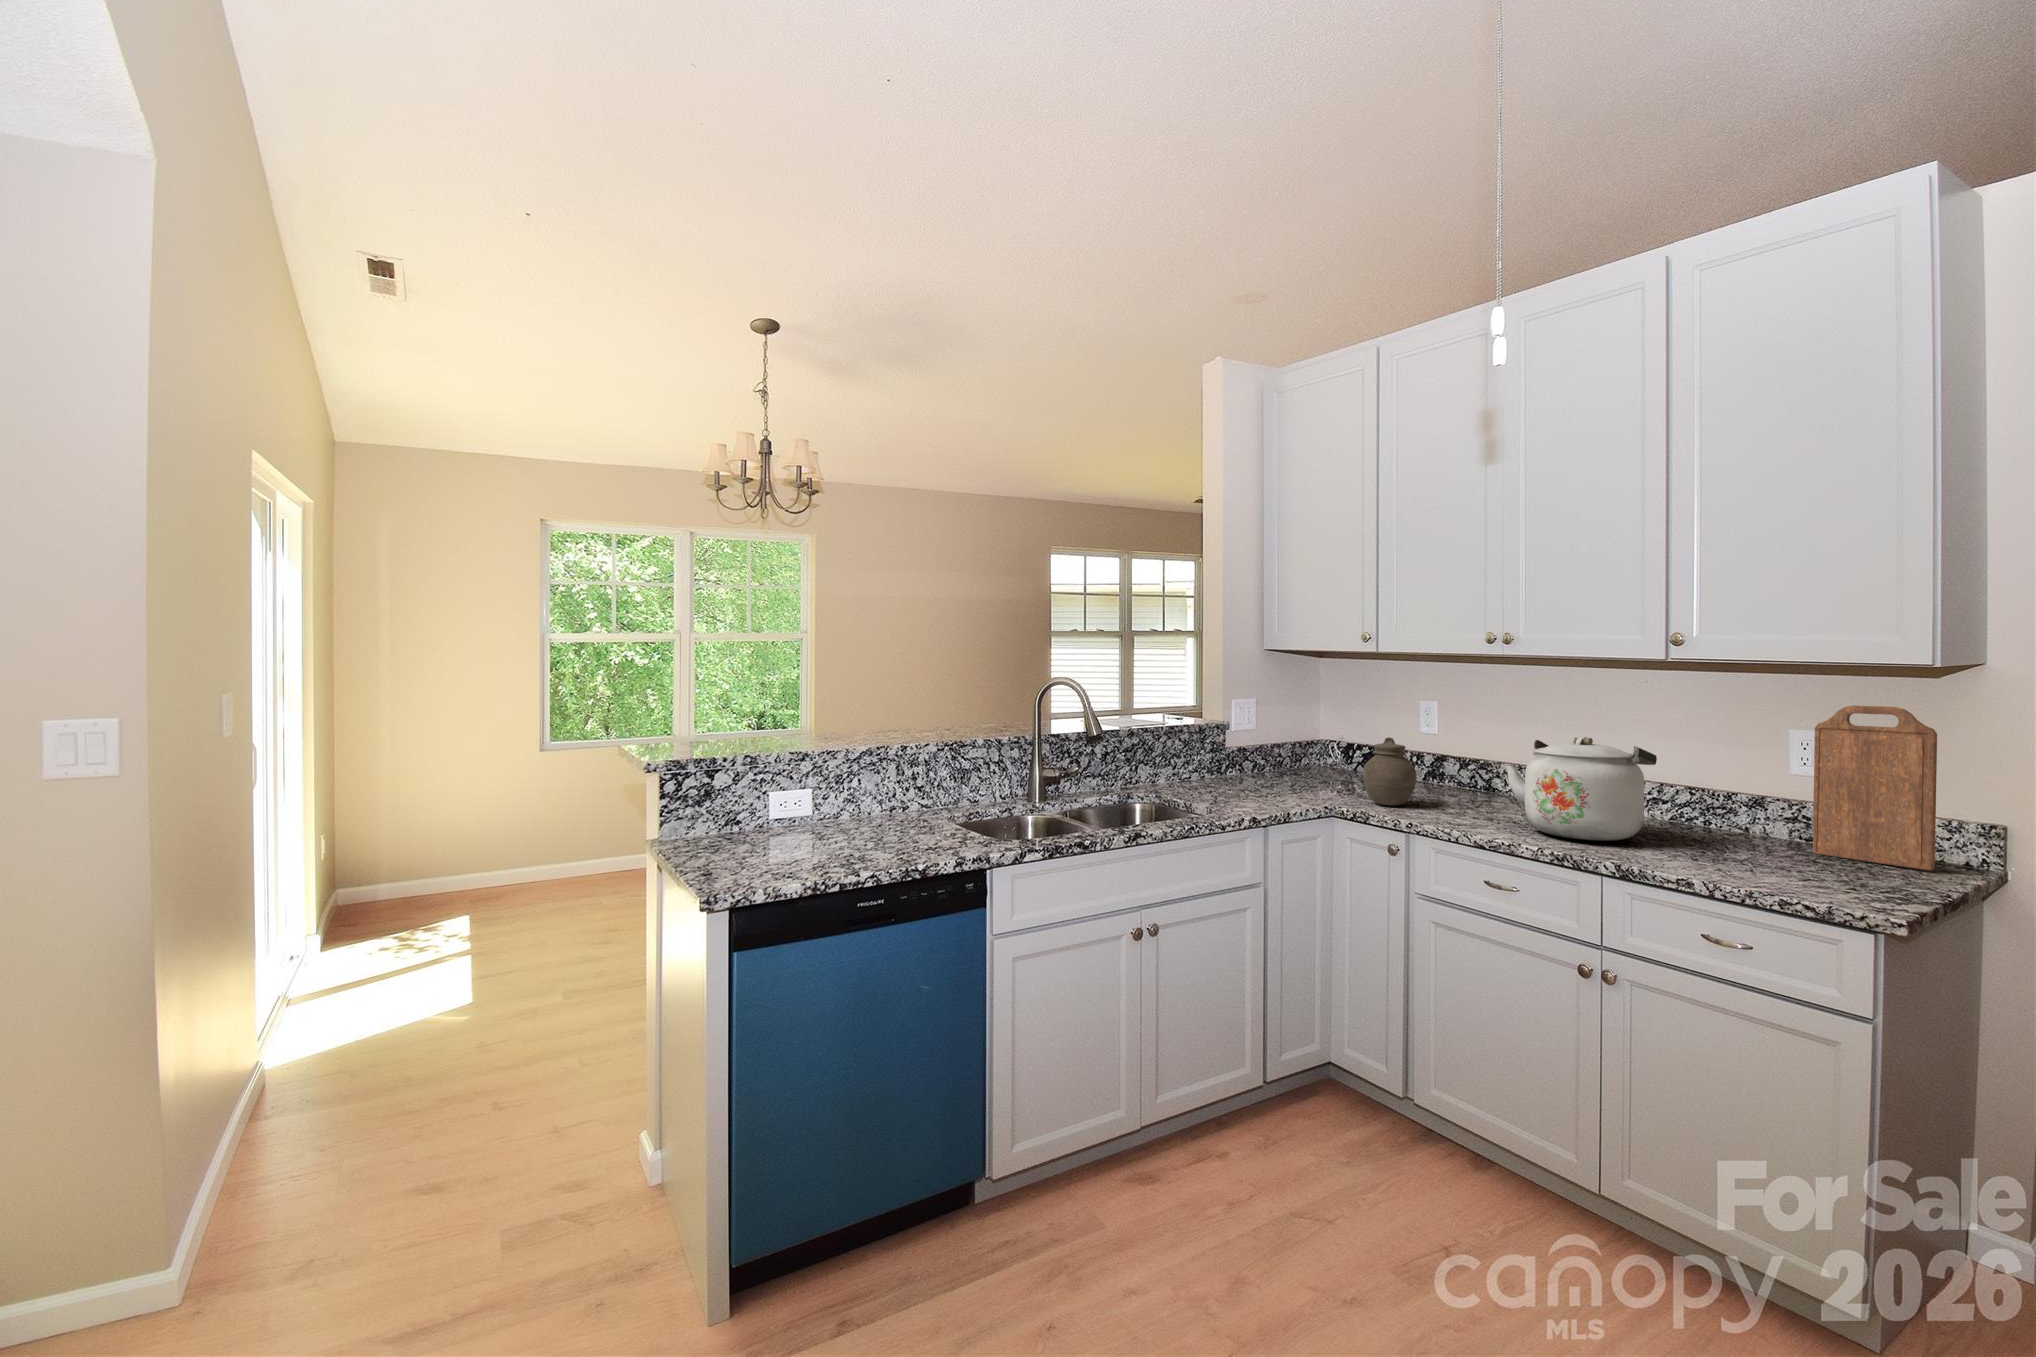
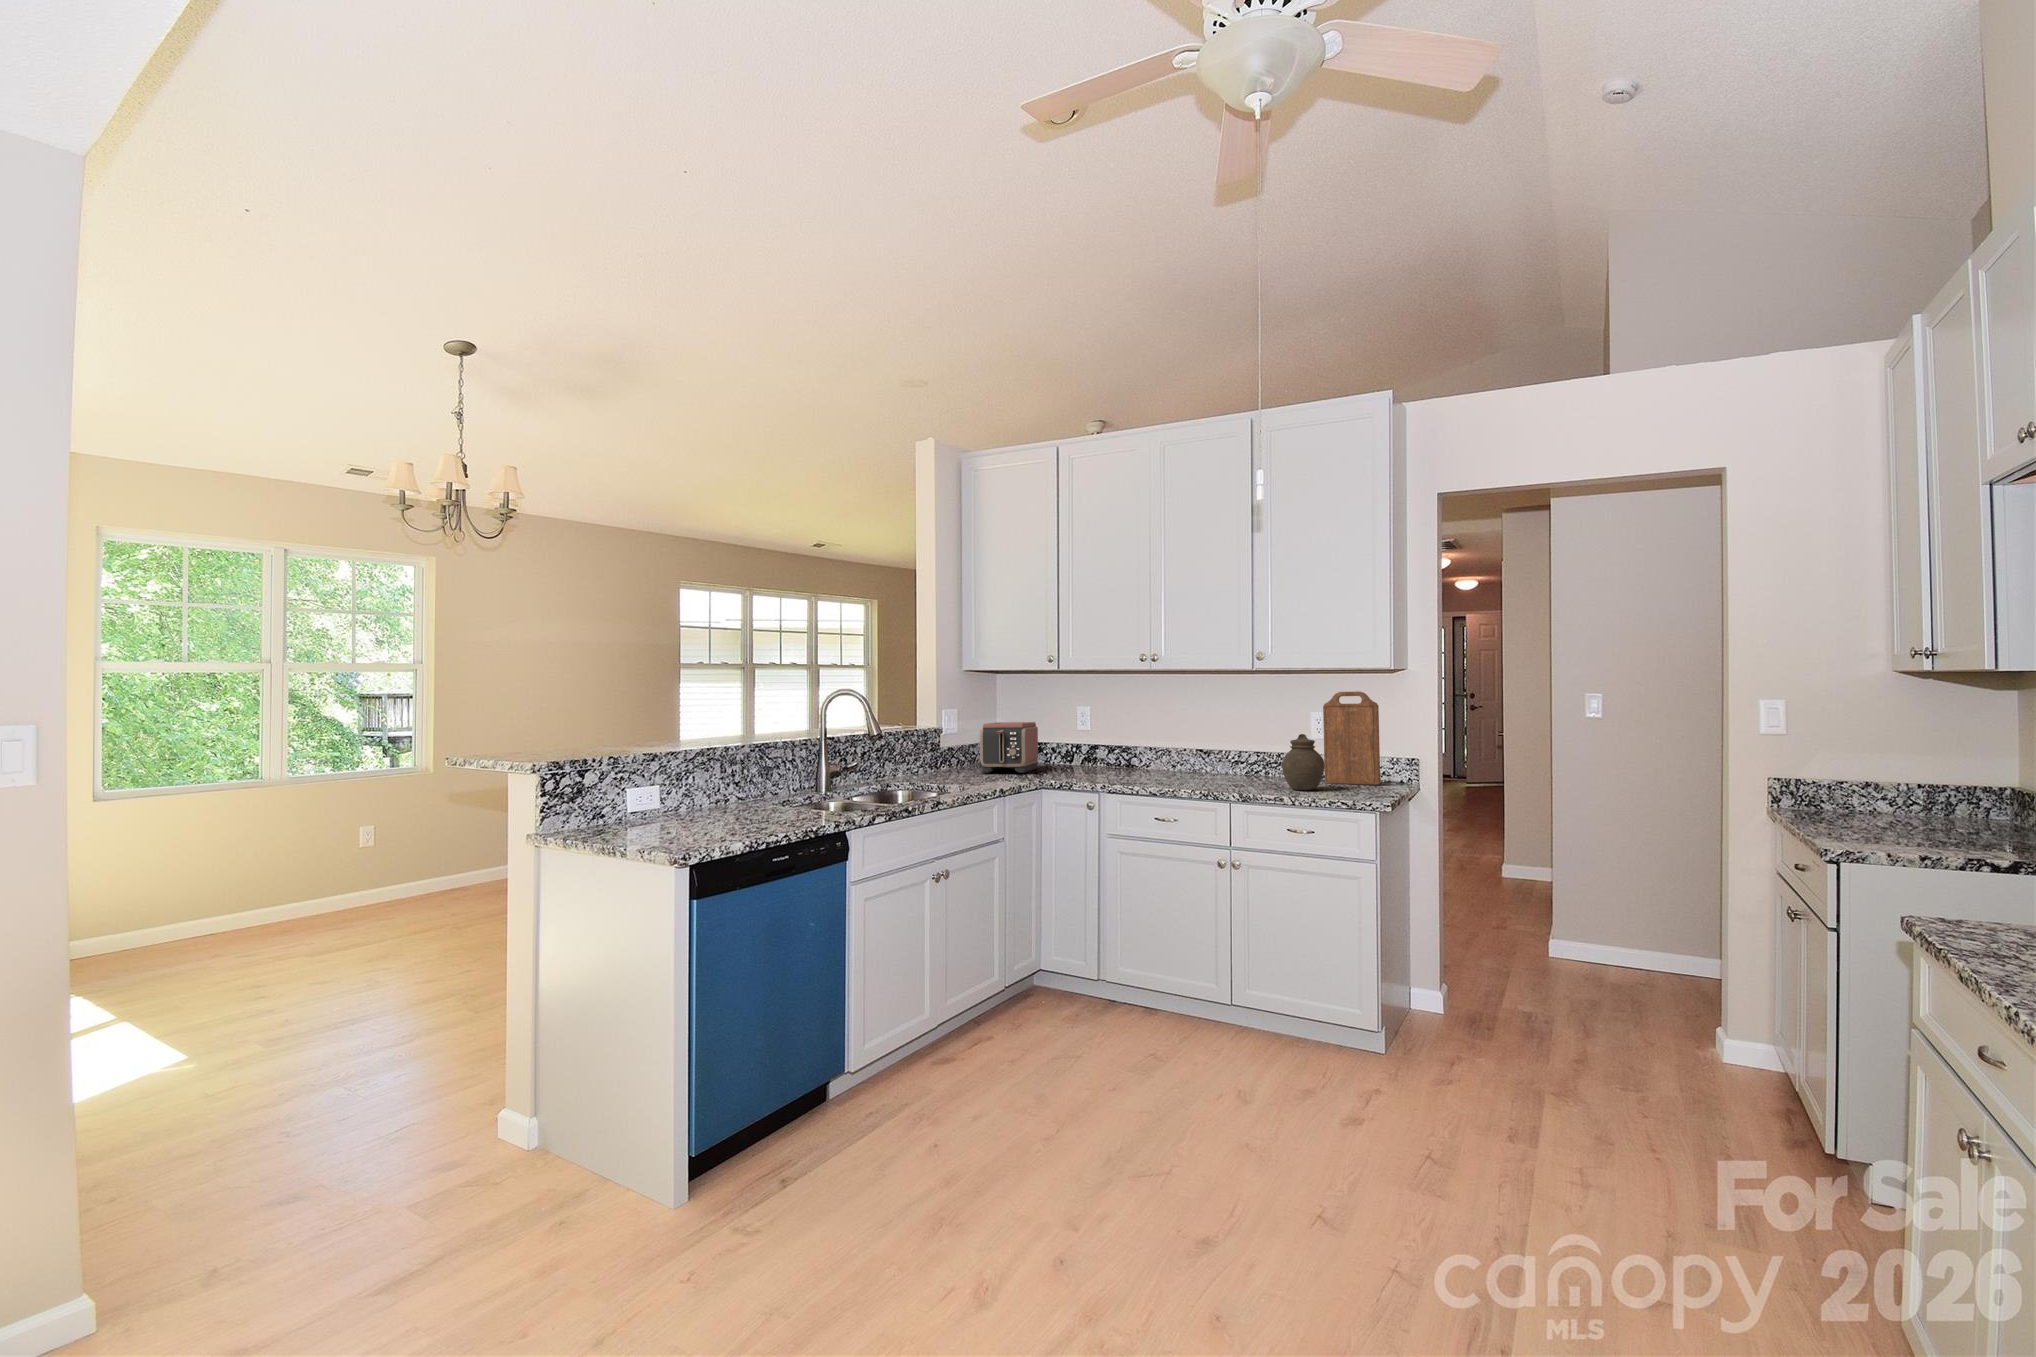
toaster: none [1274,719,1363,787] -> present [980,722,1038,773]
jar: present [1363,737,1417,806] -> present [1282,734,1324,790]
kettle: present [1506,737,1657,841] -> none [1159,718,1245,785]

